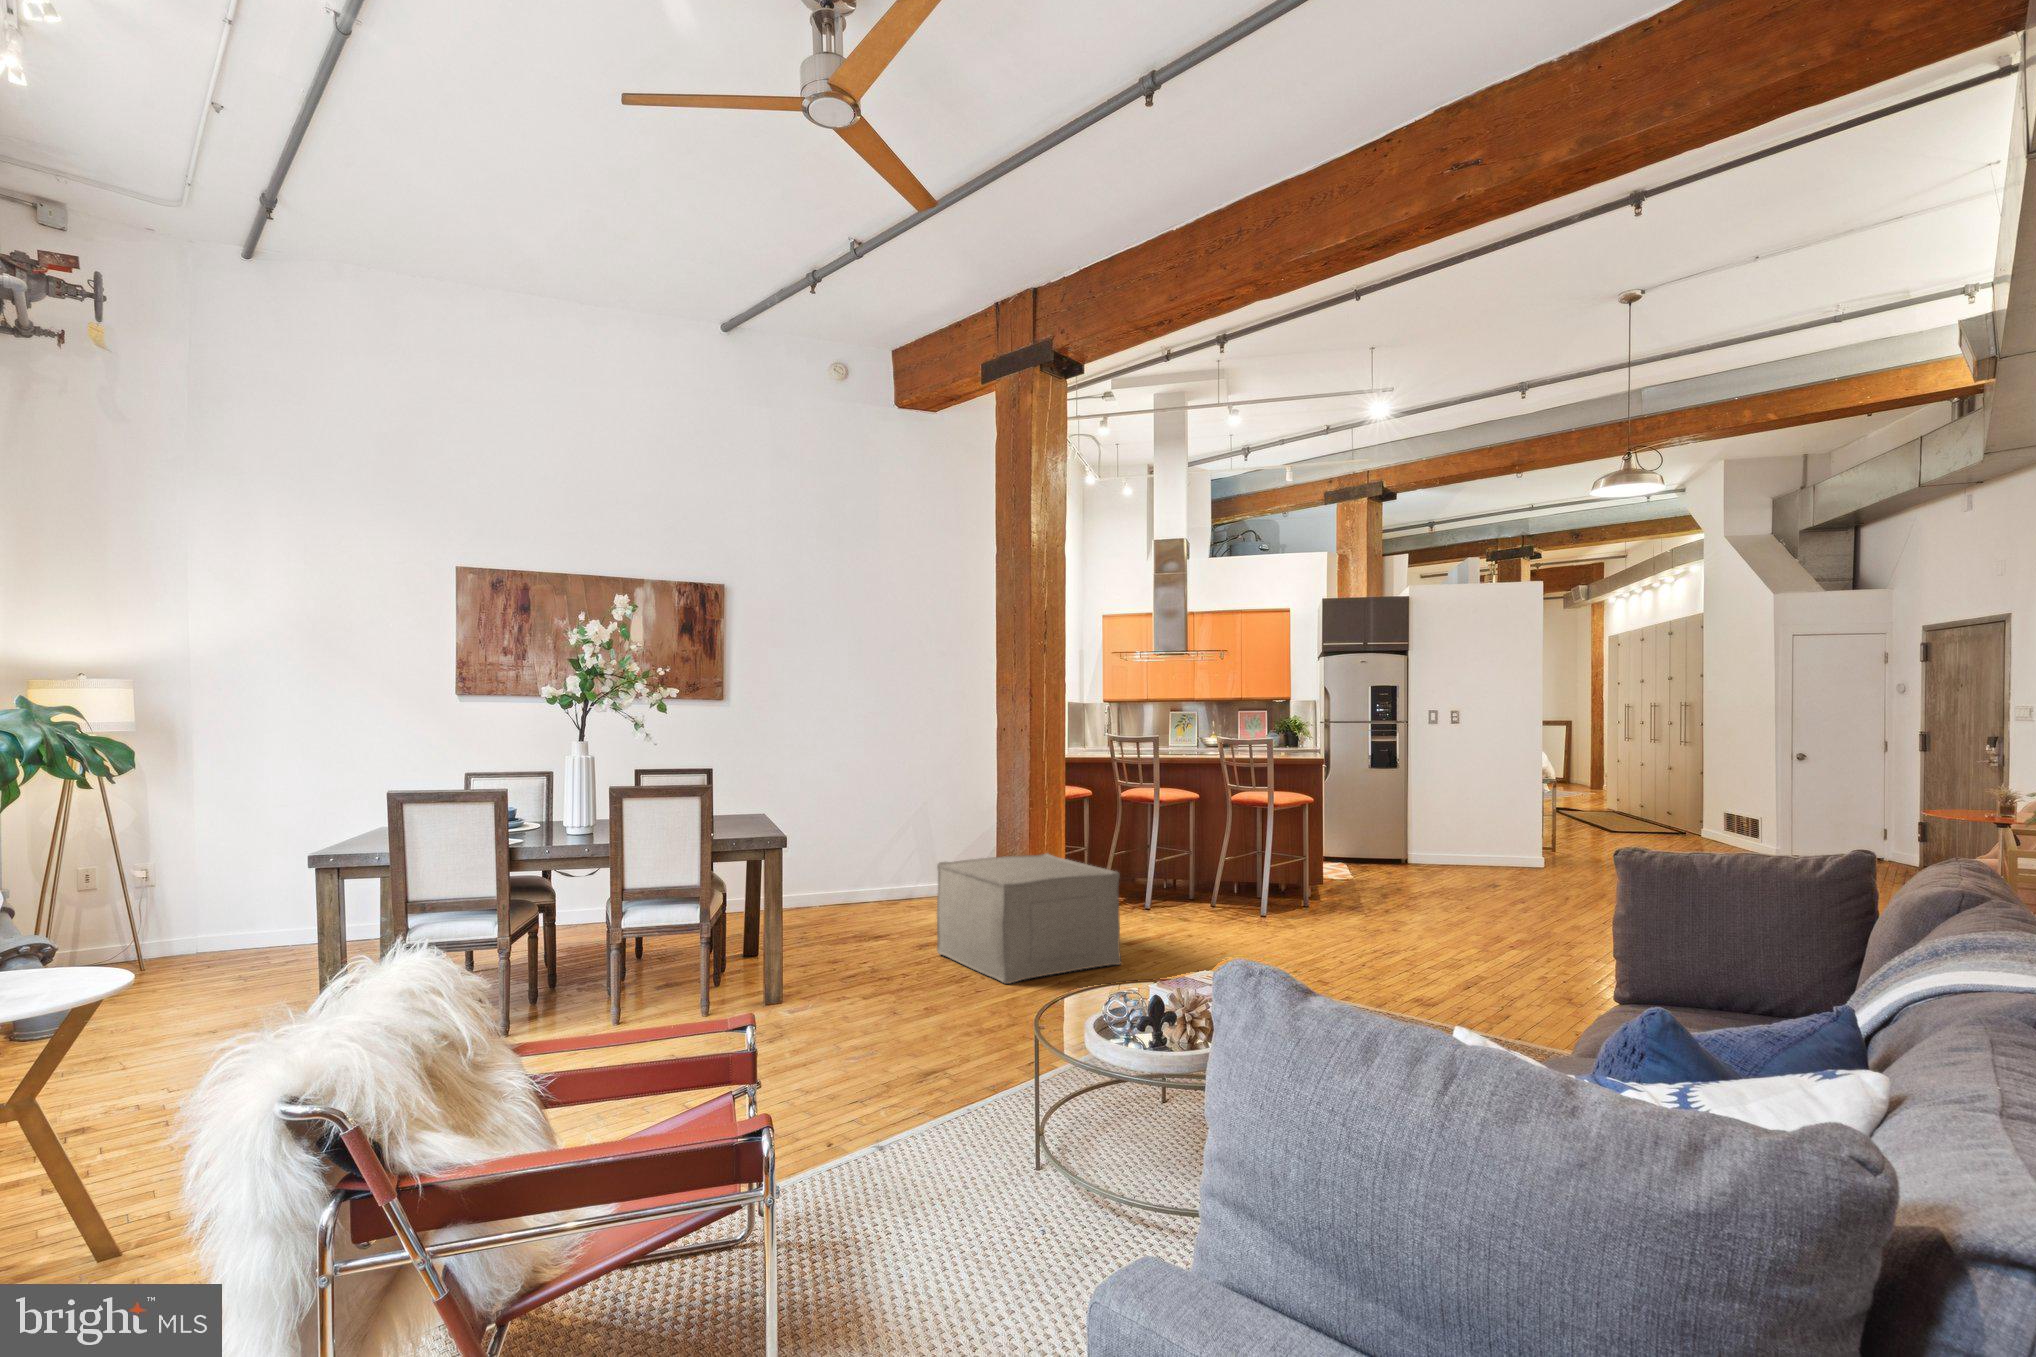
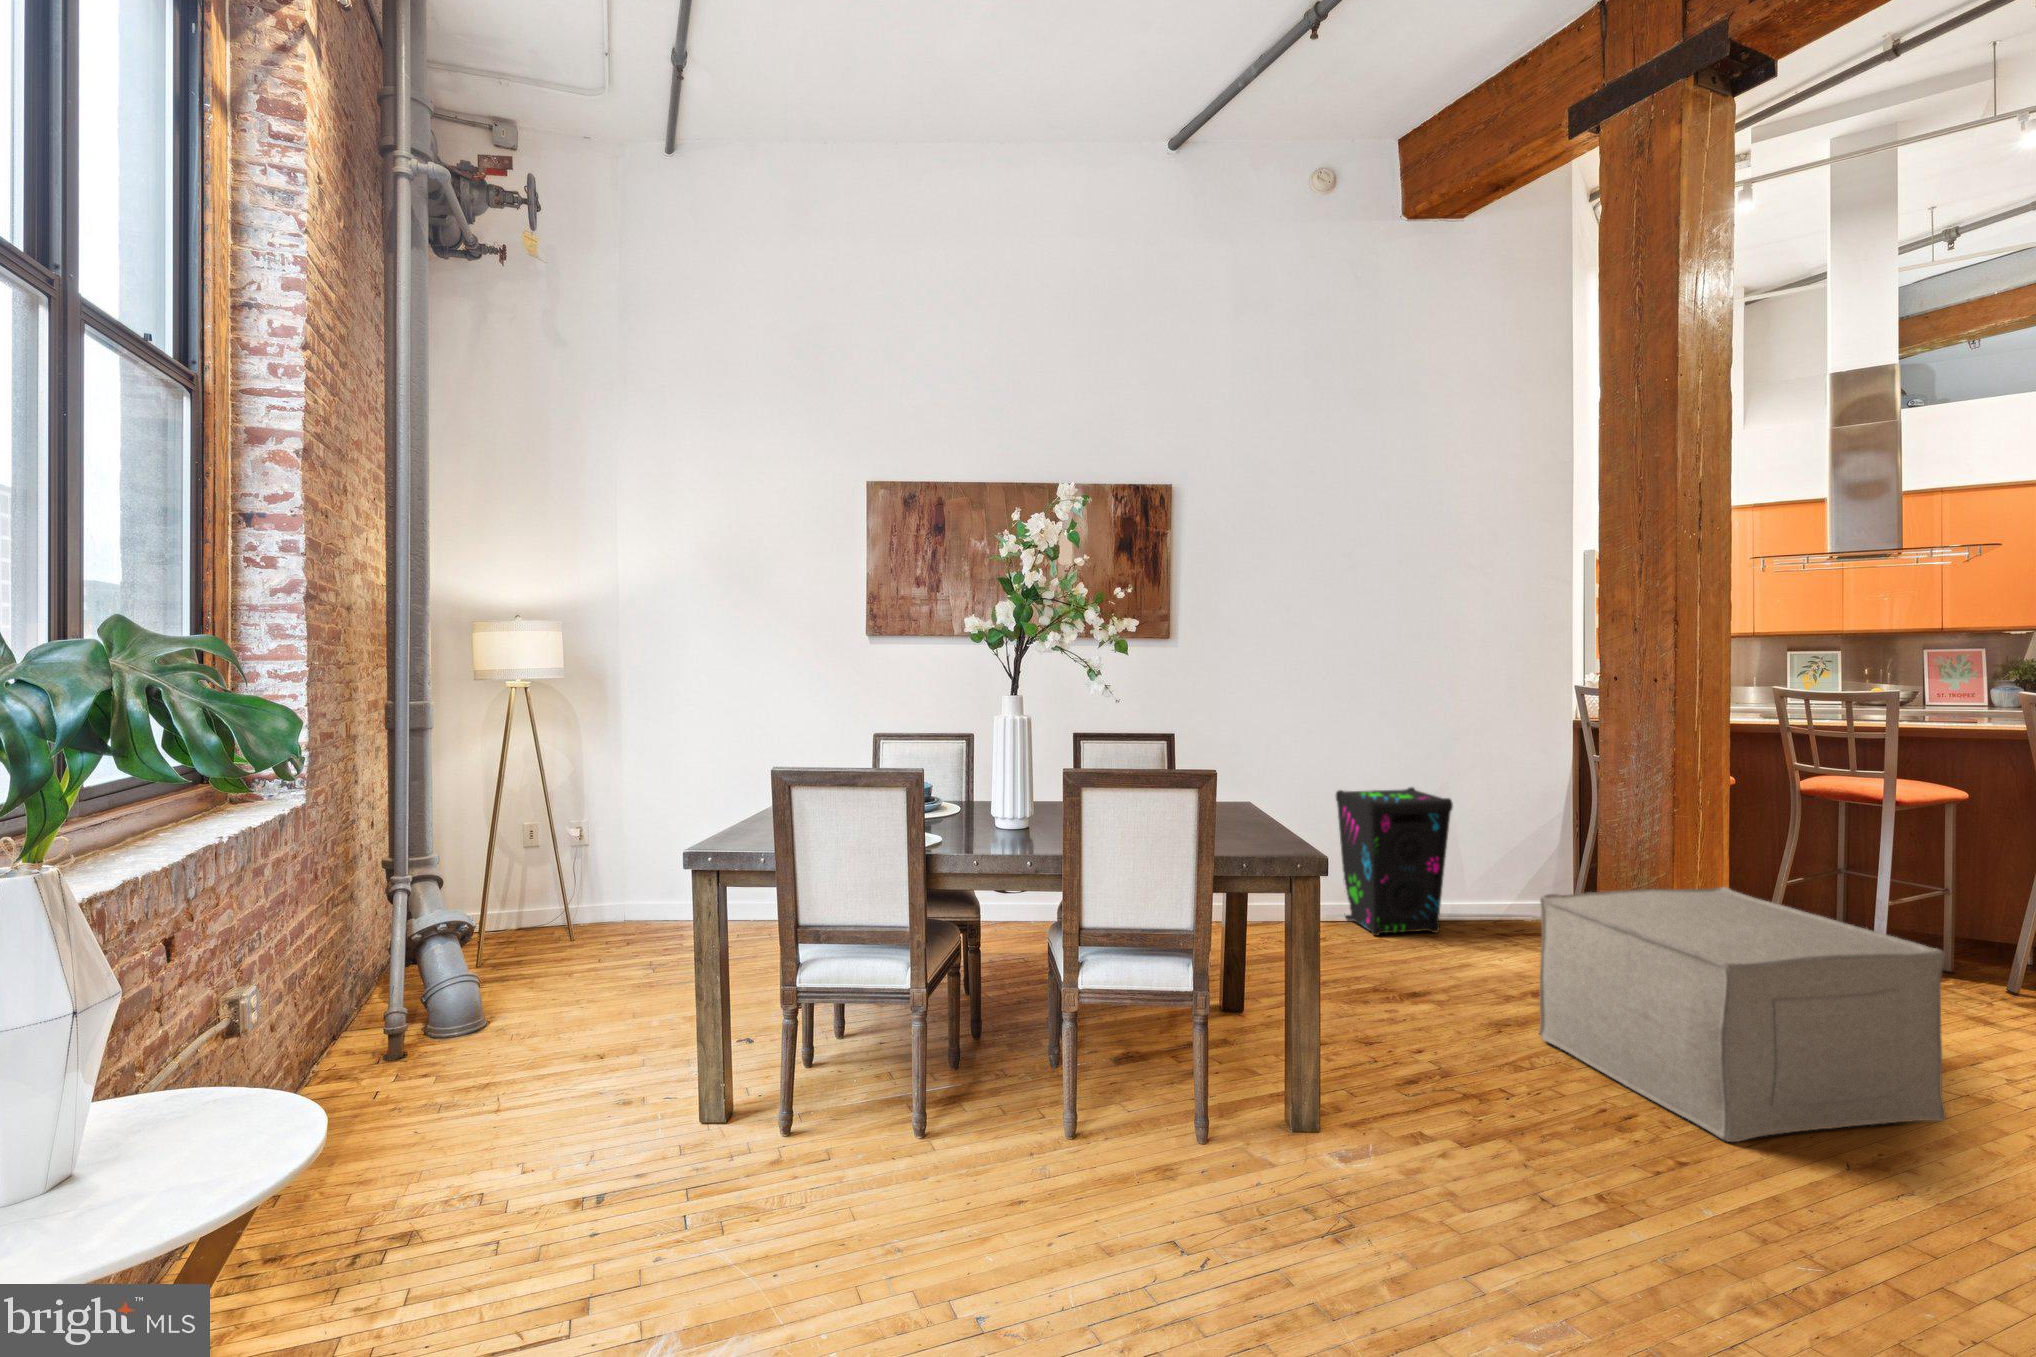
speaker: none [842,807,918,913] -> present [1336,787,1453,936]

